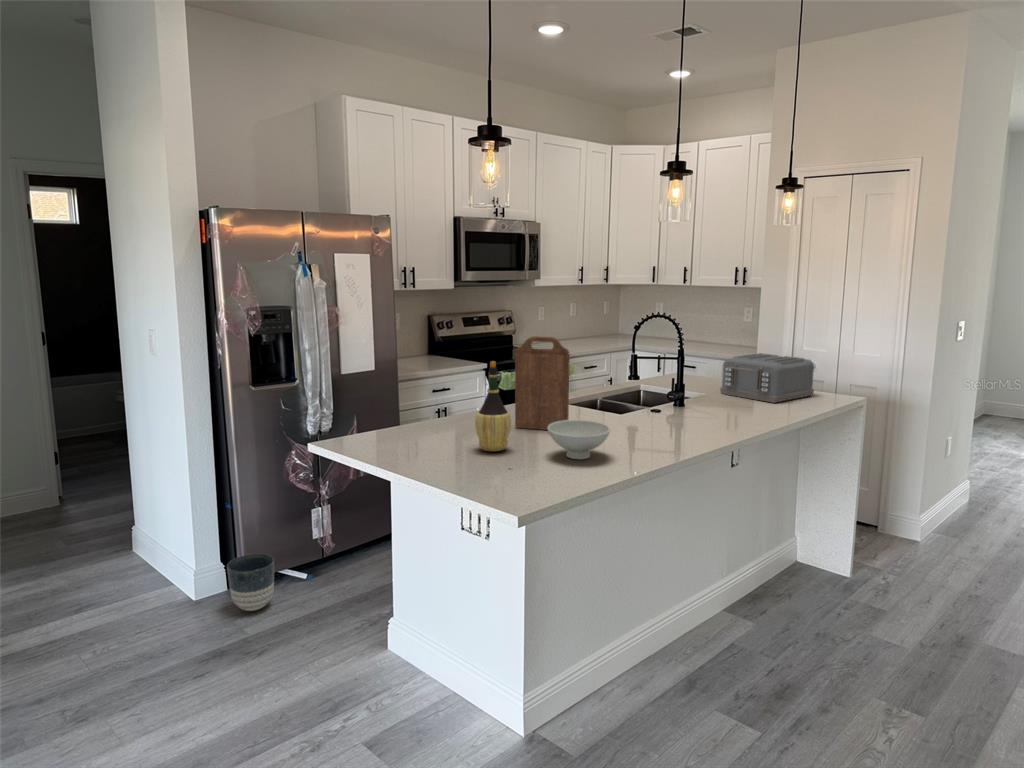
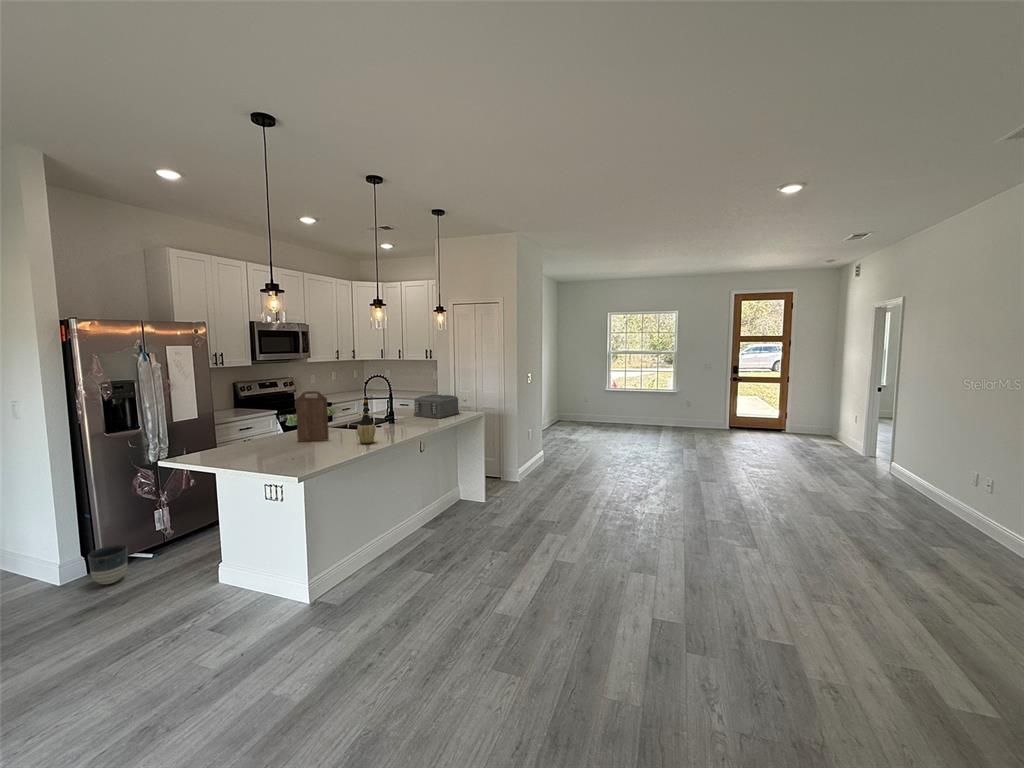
wine bottle: present [475,361,511,451] -> present [357,400,376,443]
bowl: present [548,420,611,459] -> none [316,433,350,452]

